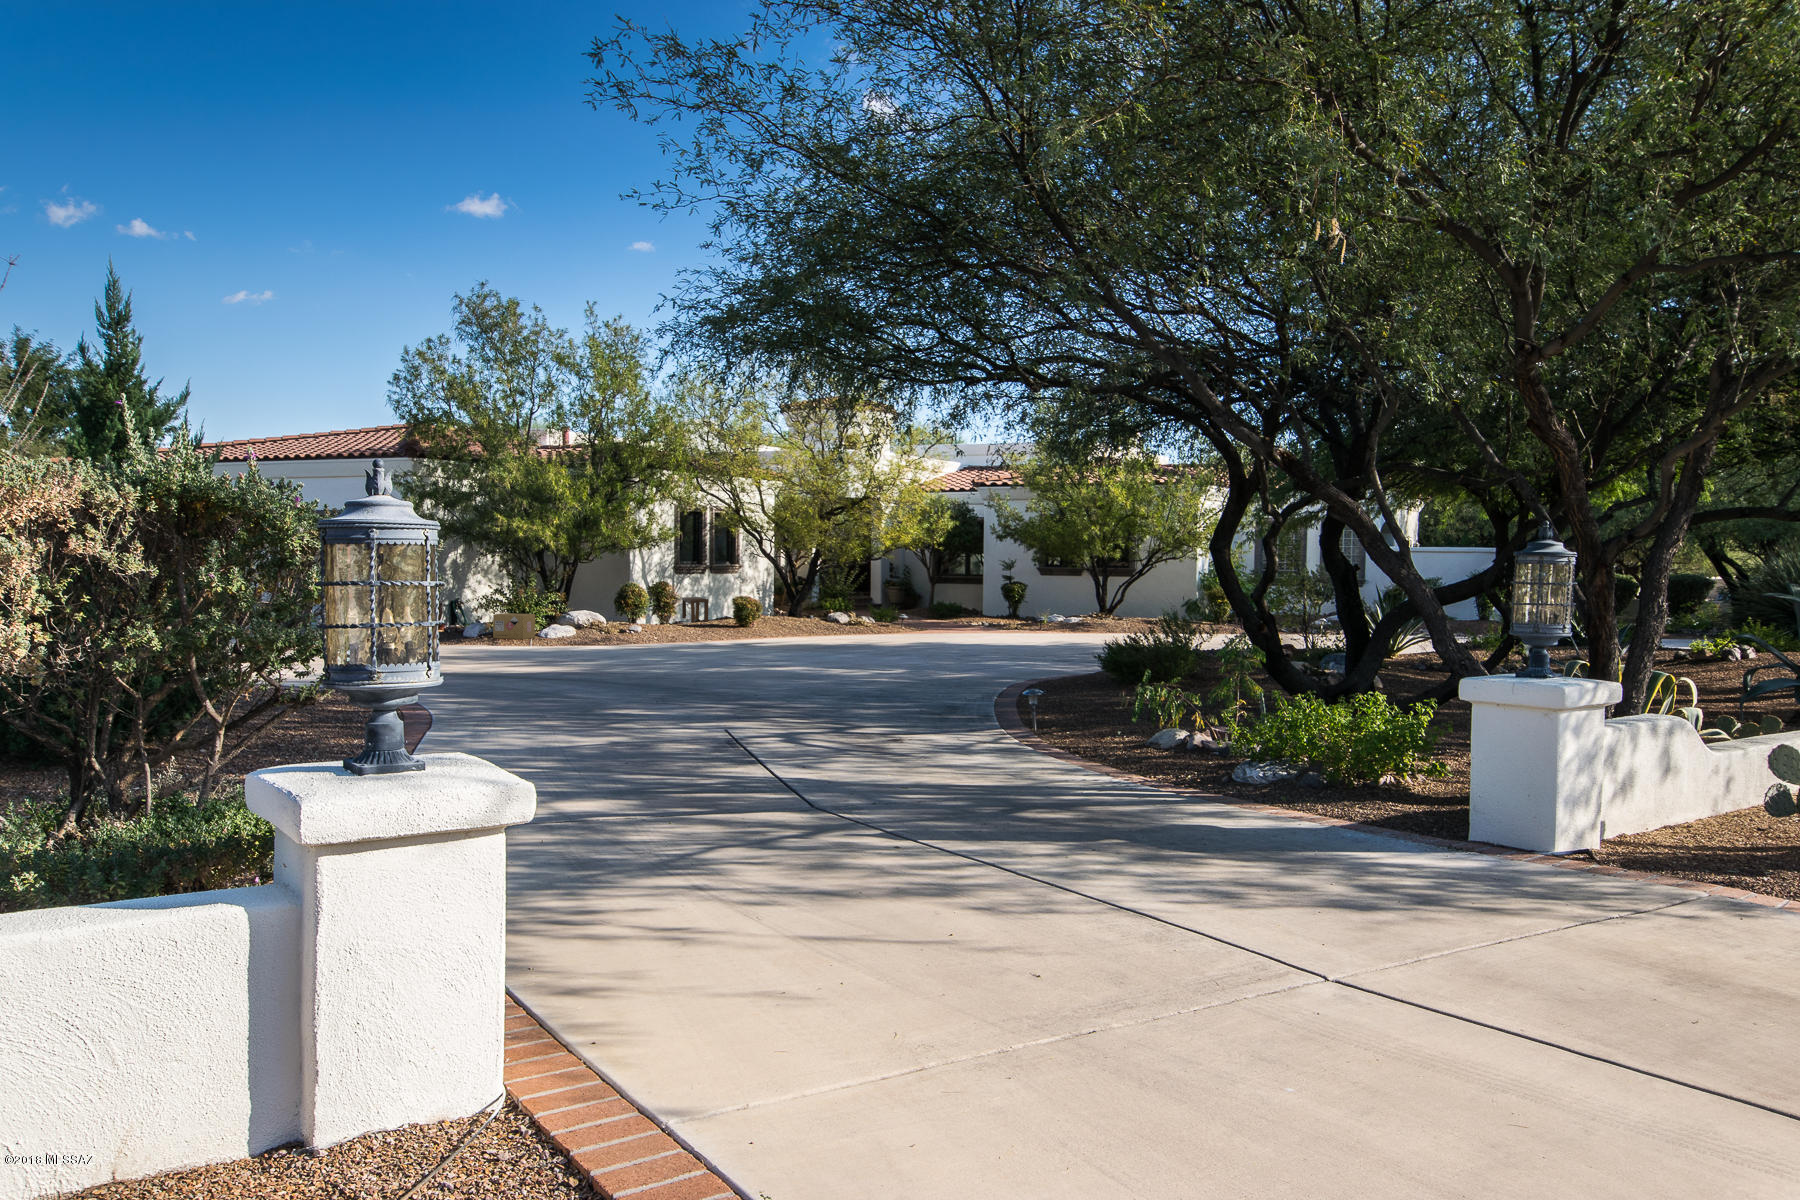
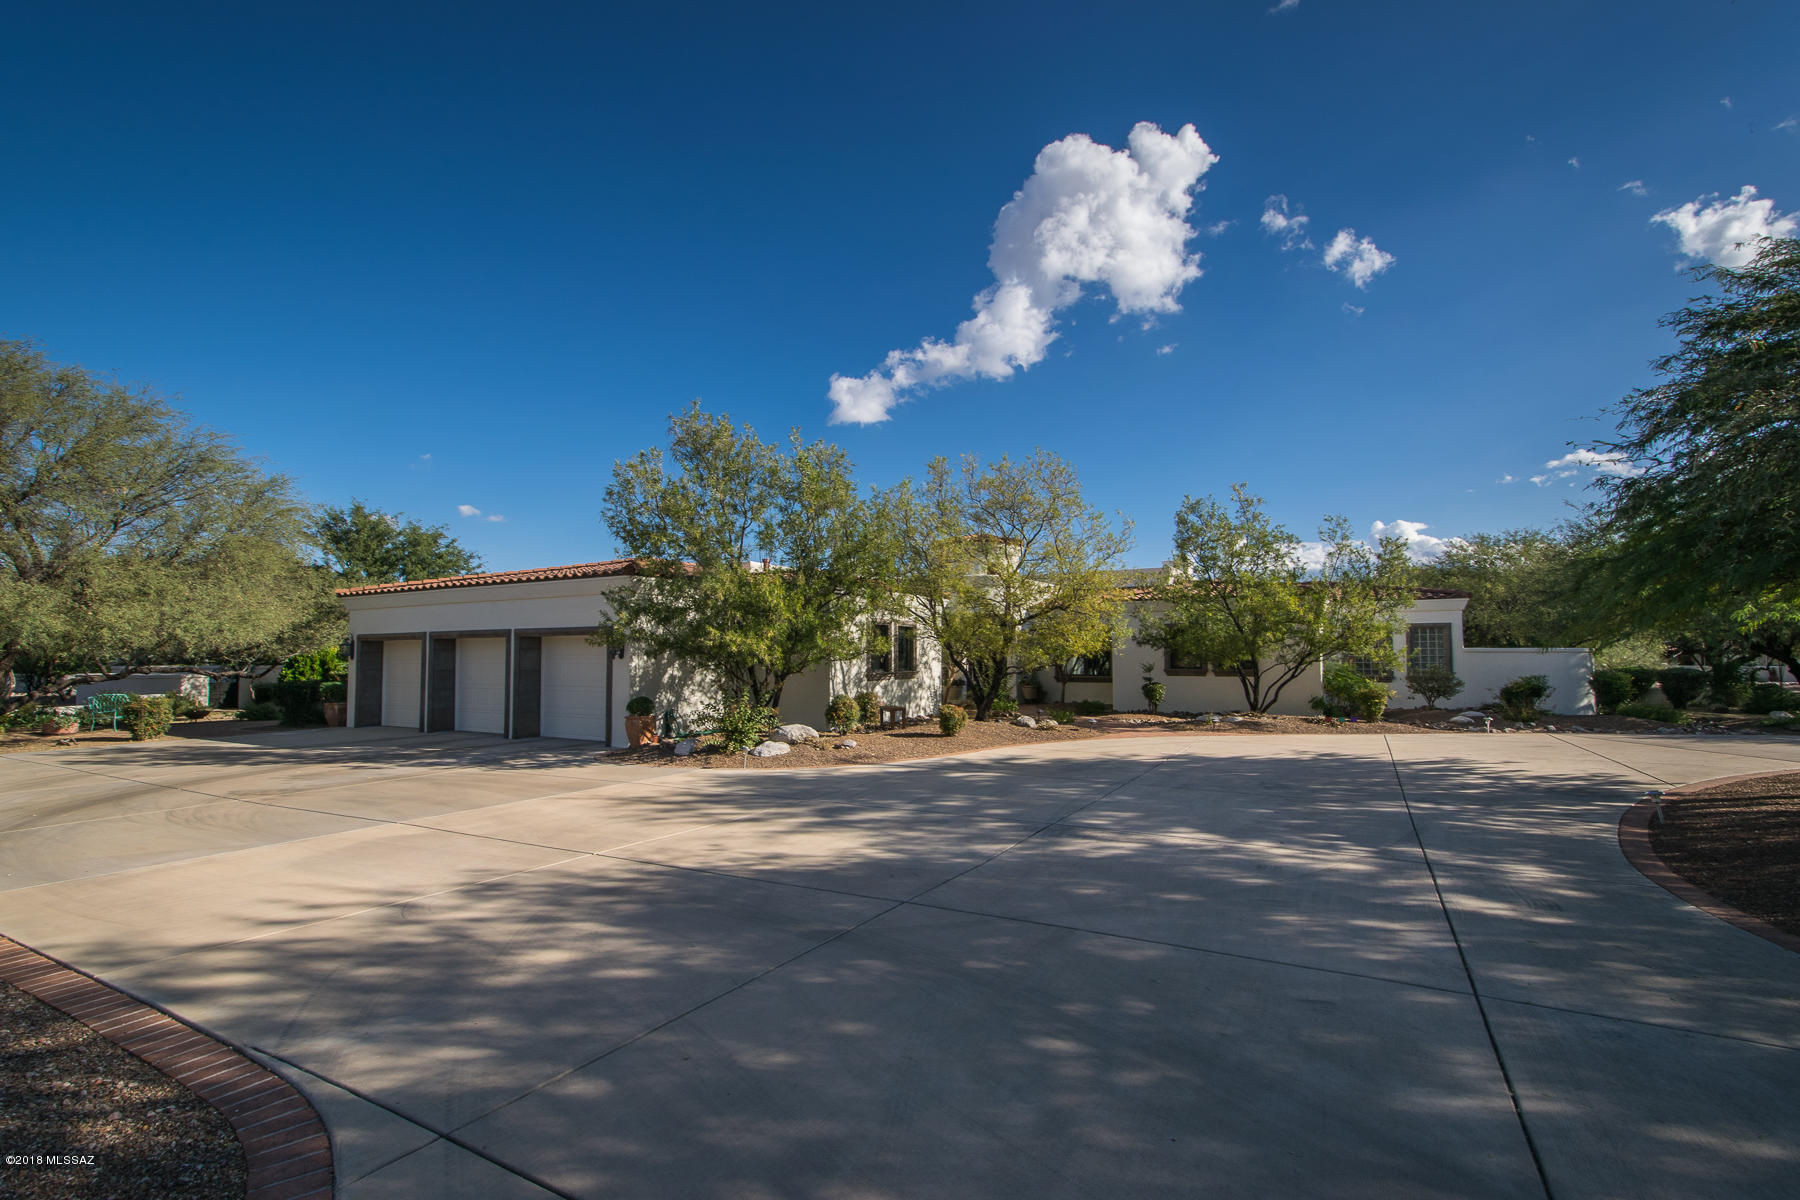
potted plant: none [1161,596,1199,625] -> present [1323,695,1358,722]
cardboard box: present [493,613,535,639] -> none [706,731,749,759]

